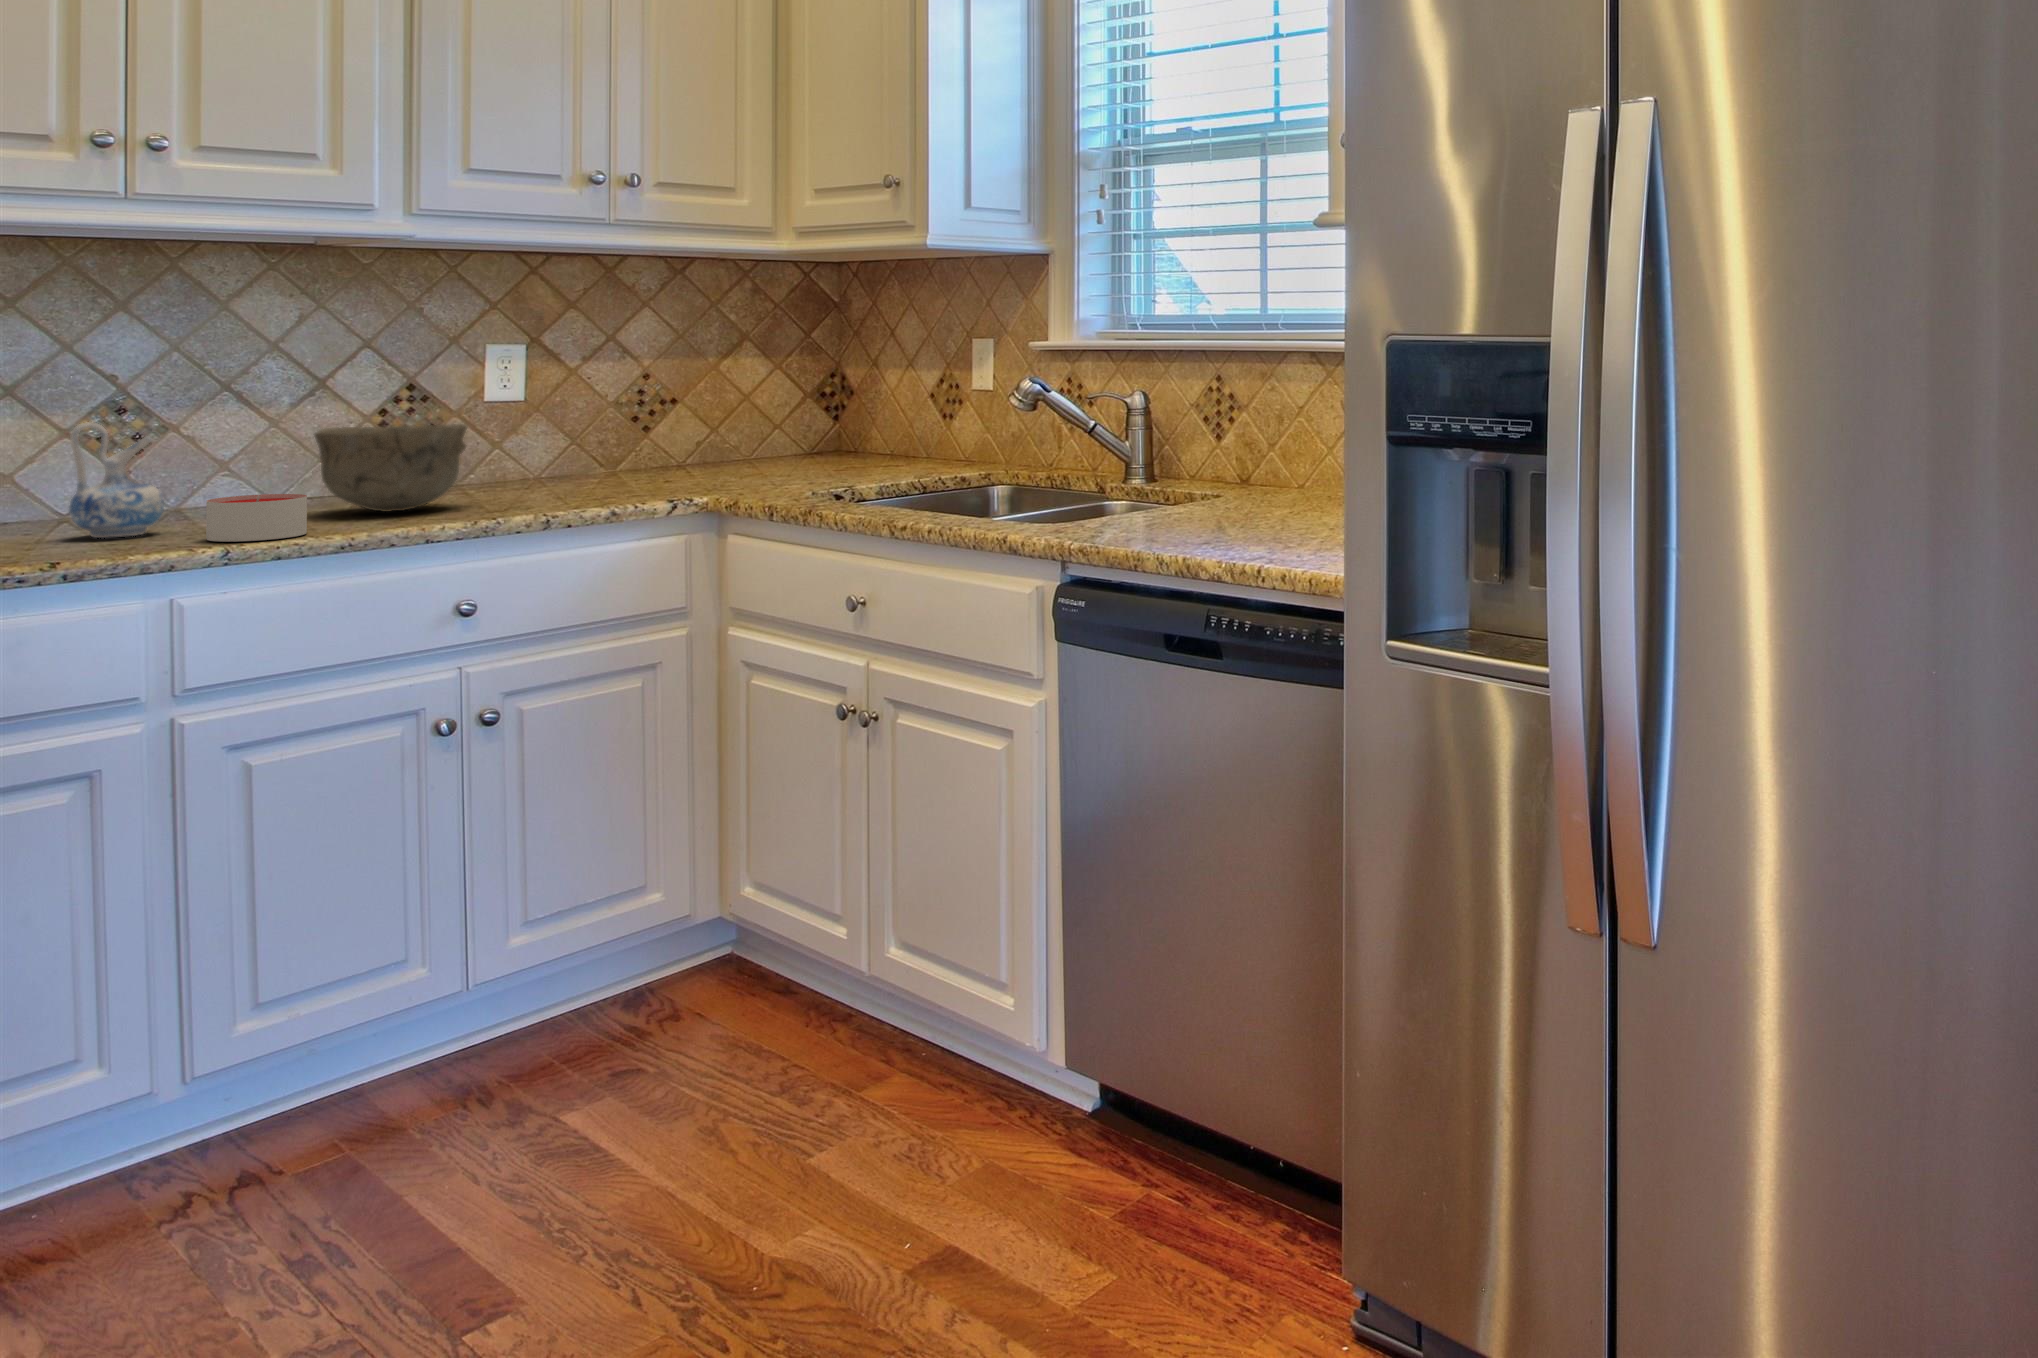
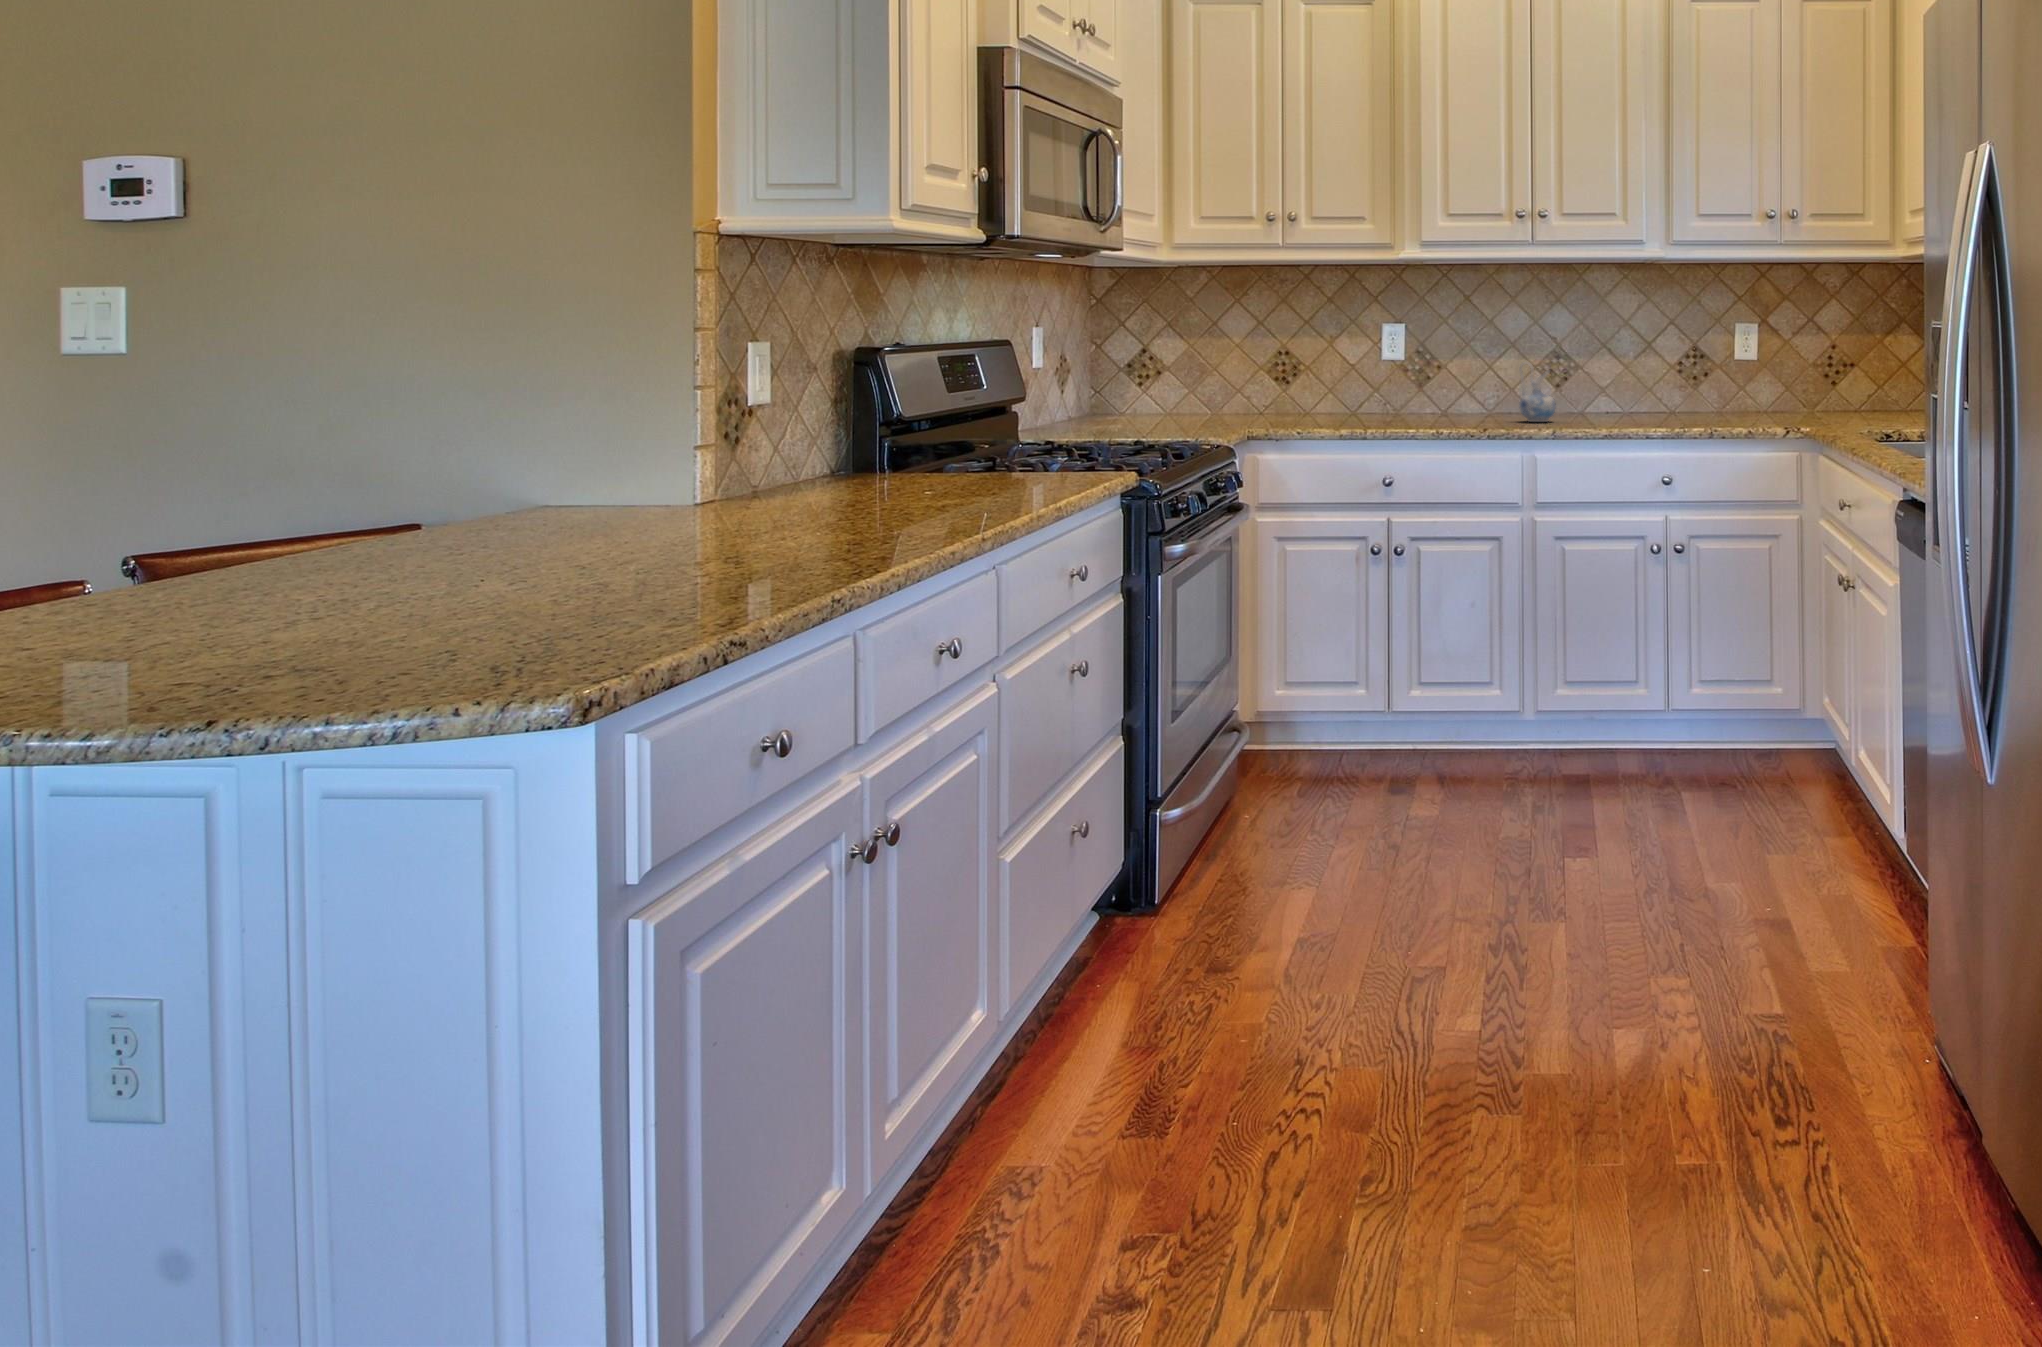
bowl: present [314,424,467,512] -> none [1623,370,1698,421]
candle: present [206,494,307,542] -> none [1558,404,1601,428]

